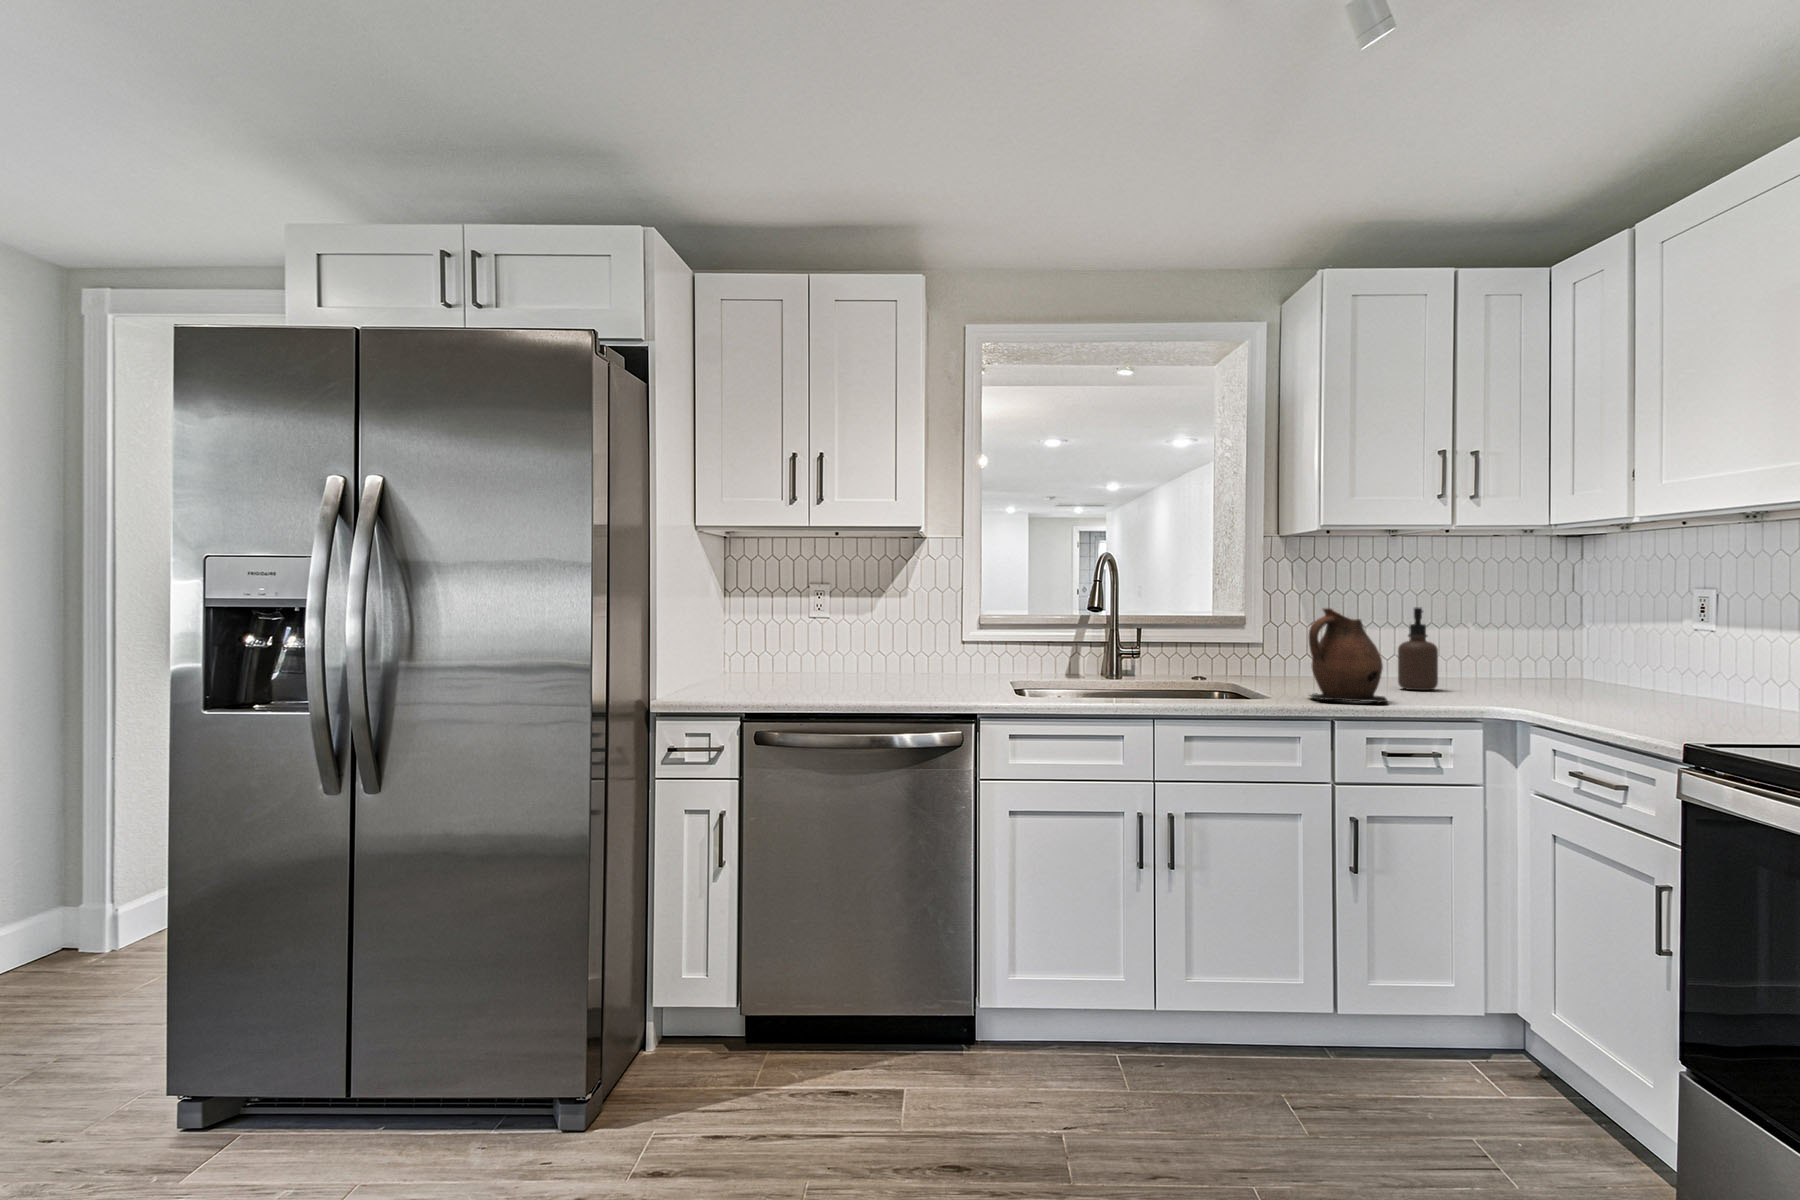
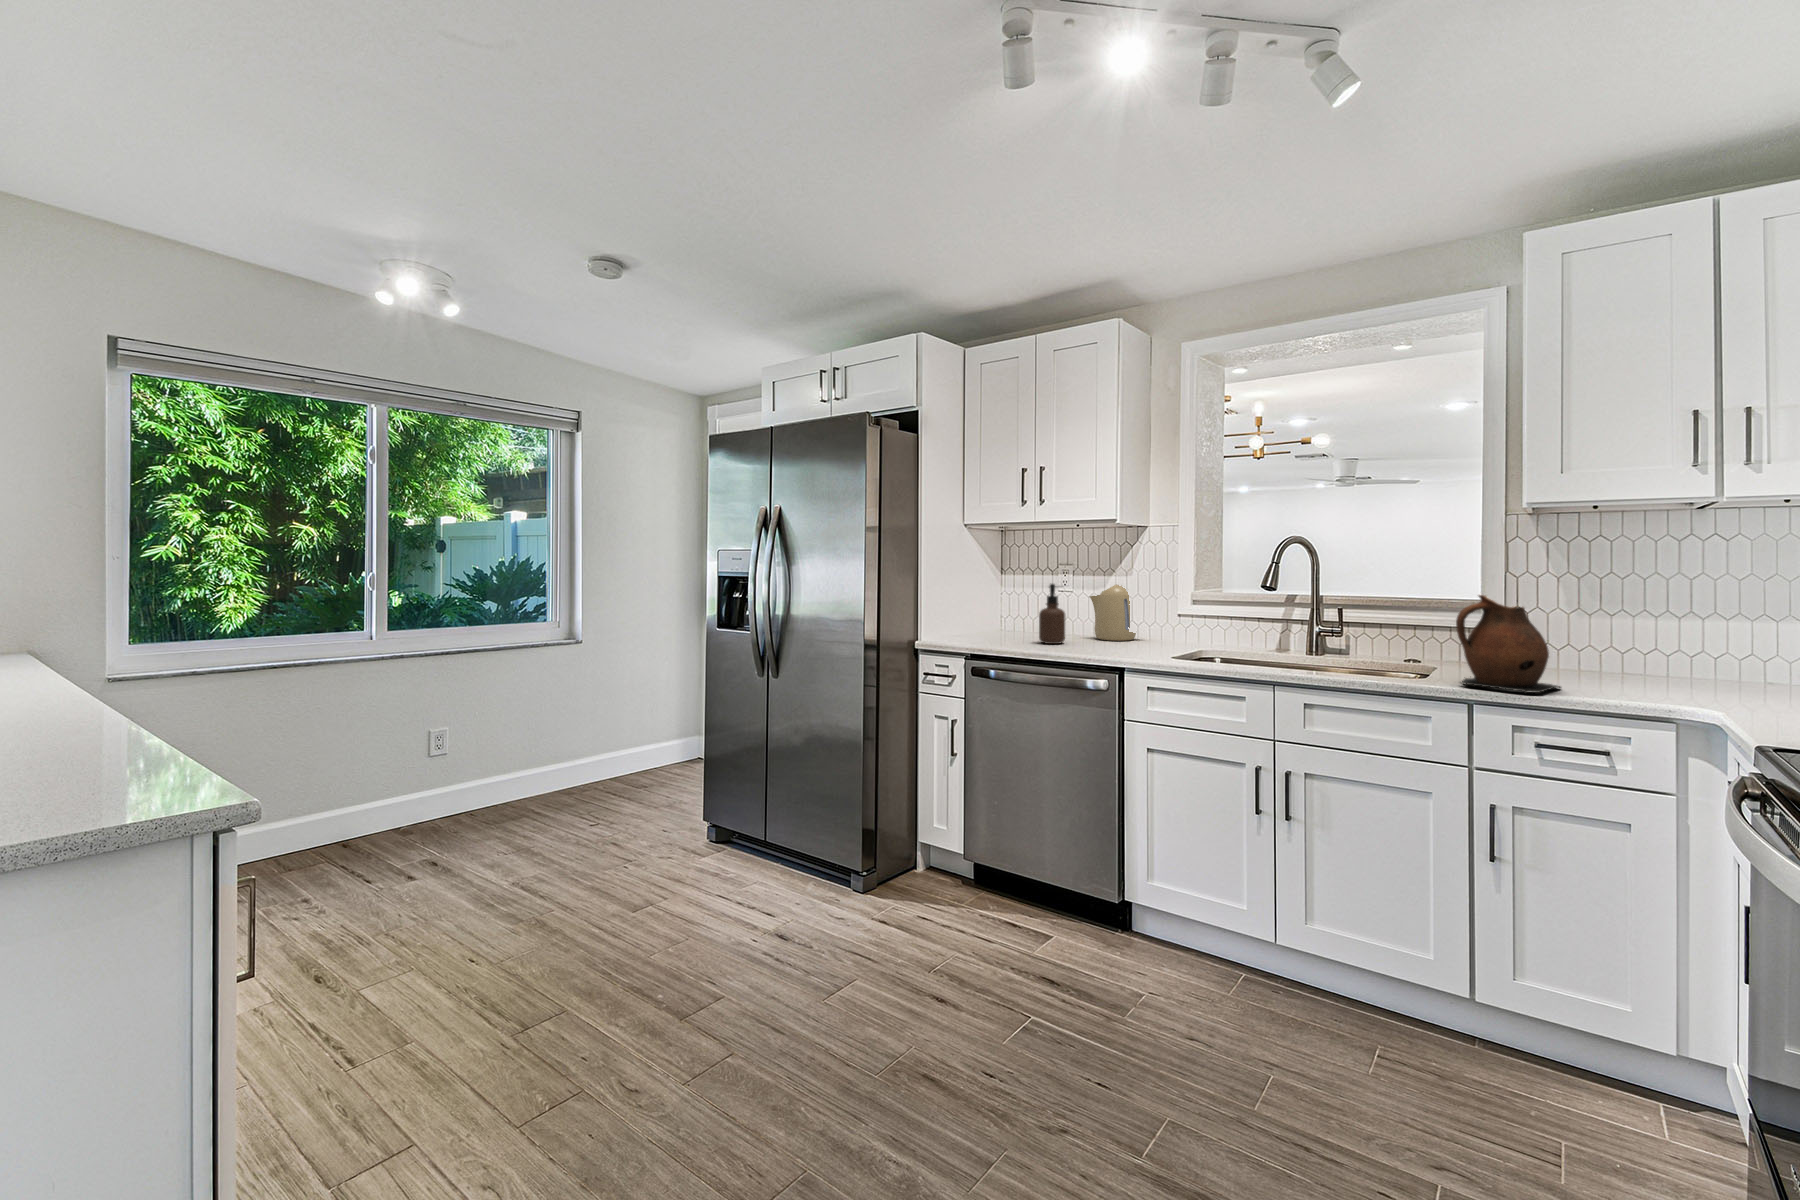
soap dispenser: present [1398,608,1438,690] -> present [1039,584,1065,644]
kettle: none [856,609,929,682] -> present [1090,584,1136,641]

